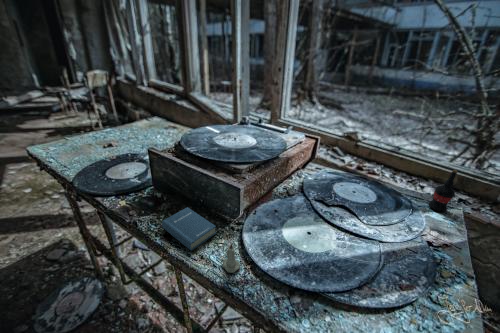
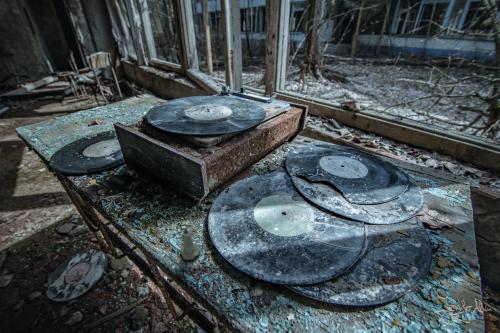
wine bottle: present [429,170,458,212] -> none [429,139,466,187]
hardback book: present [162,207,216,250] -> none [121,185,181,234]

